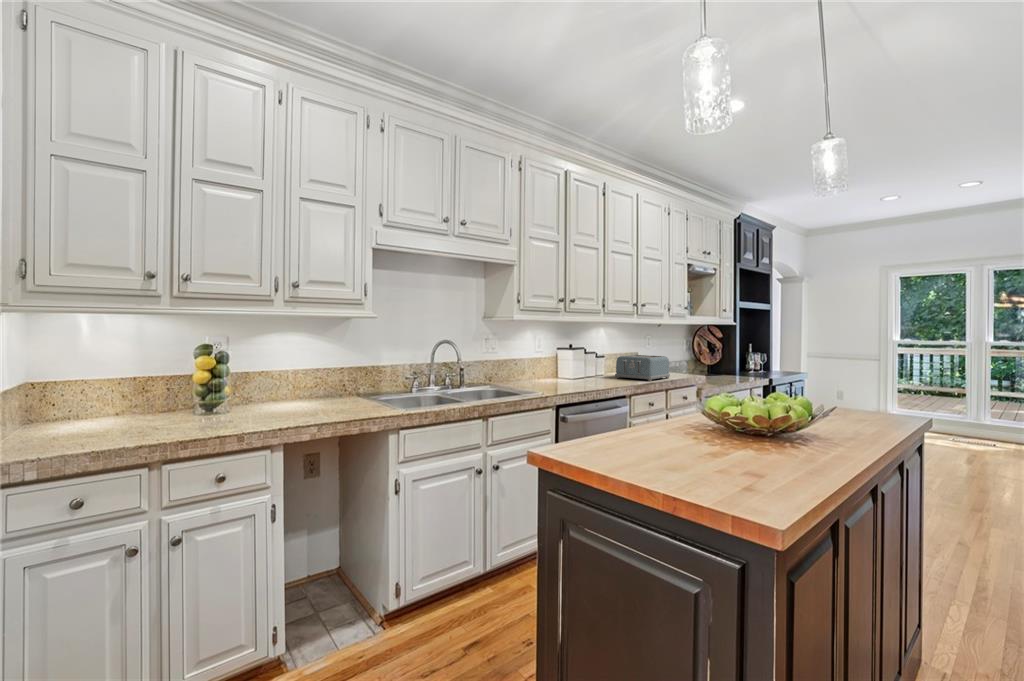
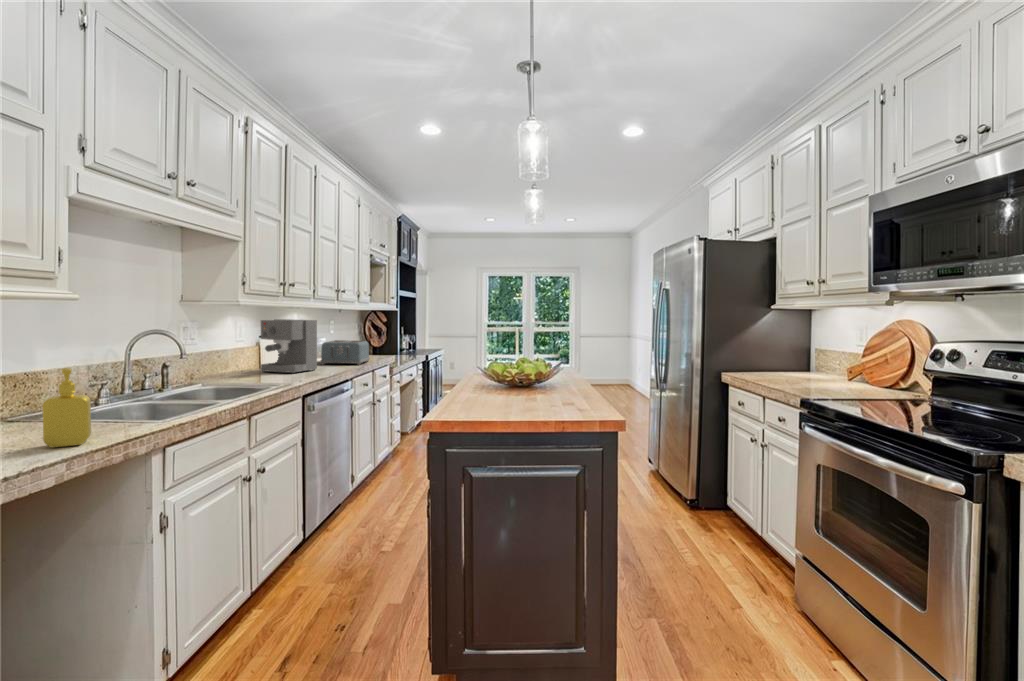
coffee maker: none [547,334,600,384] -> present [261,319,317,374]
soap dispenser: none [321,364,348,417] -> present [42,368,91,448]

